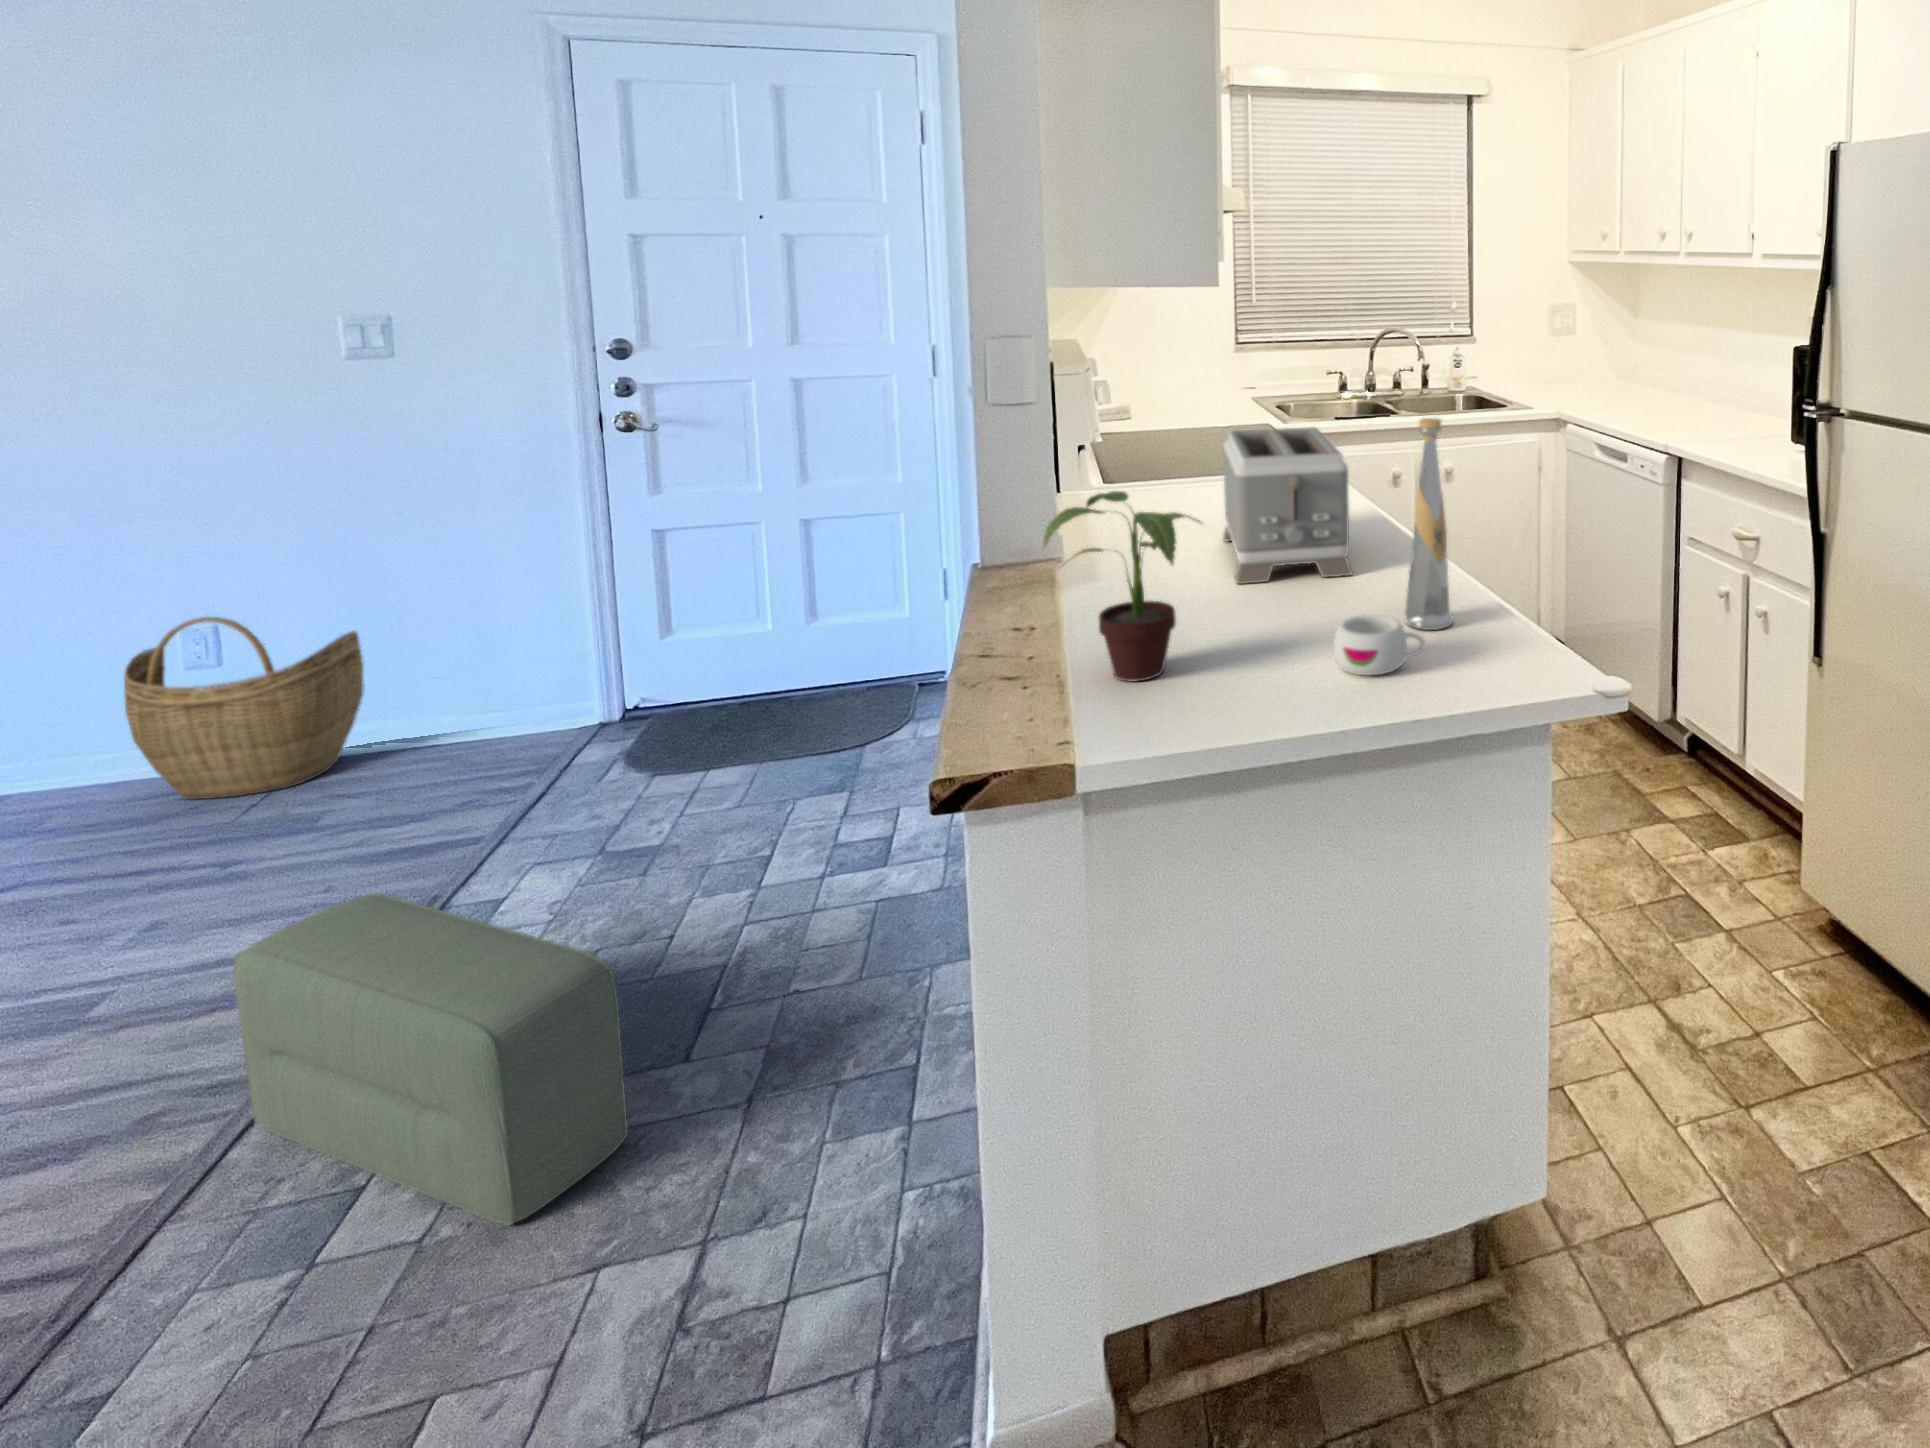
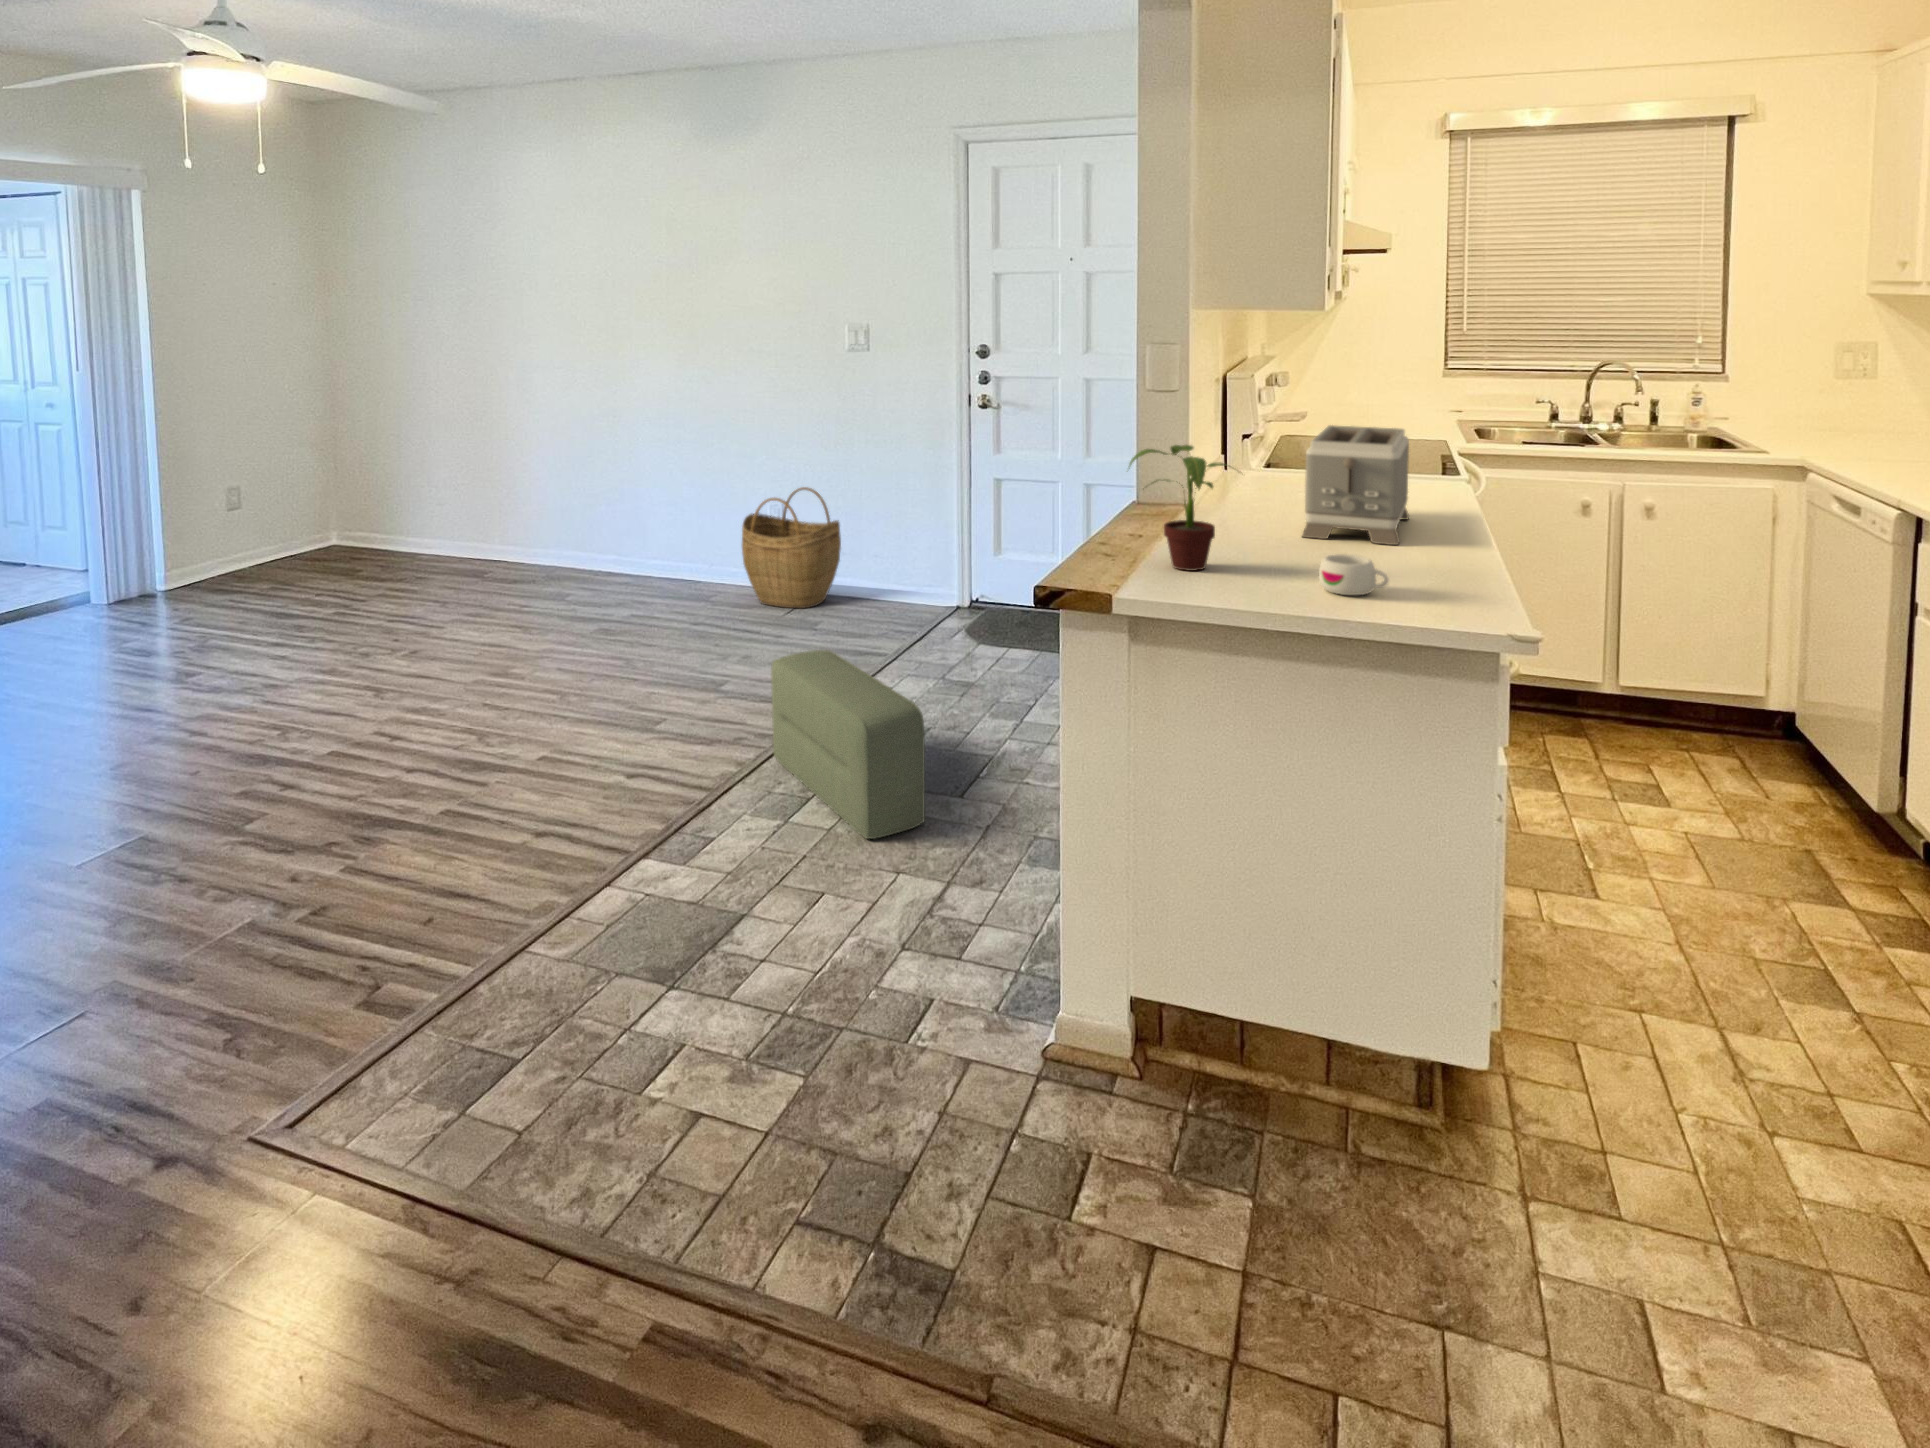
bottle: present [1405,418,1454,630] -> none [1403,414,1445,583]

